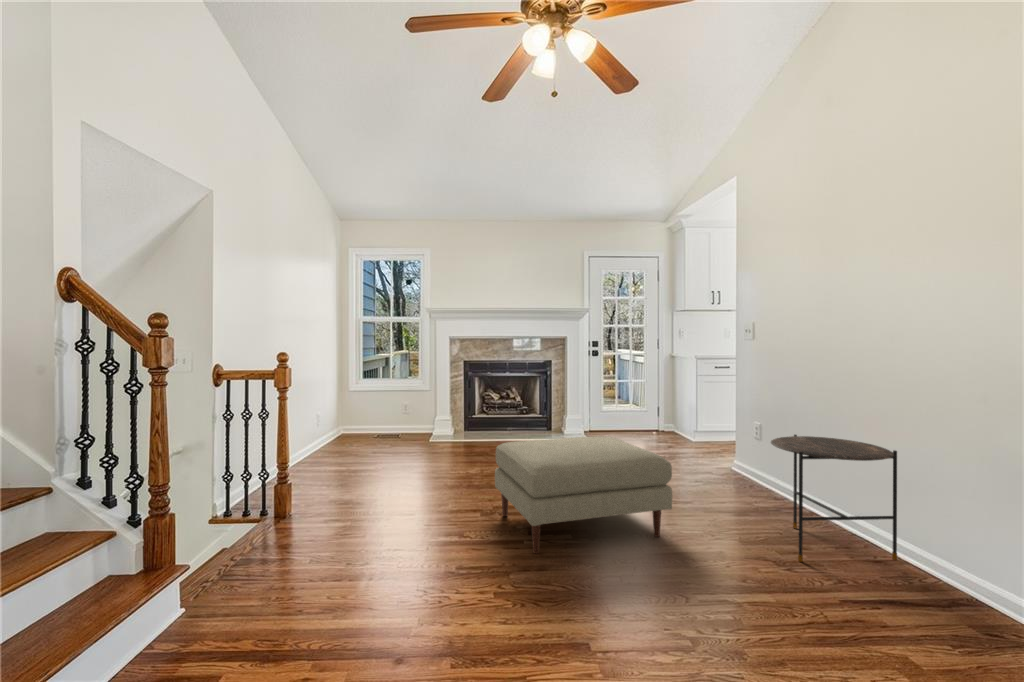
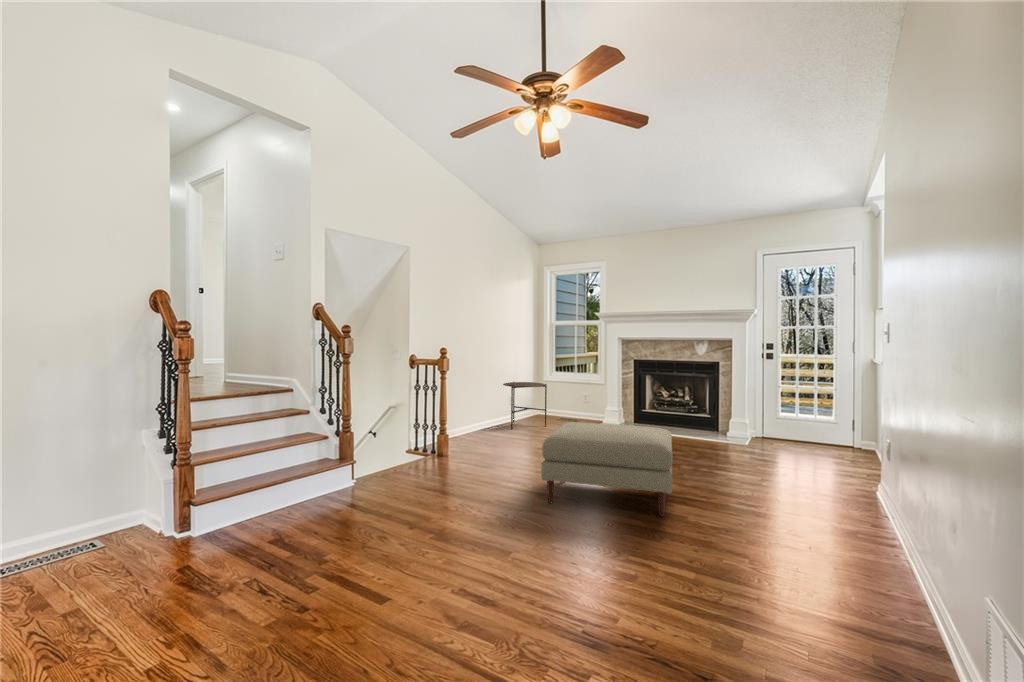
side table: present [771,435,897,562] -> present [503,382,547,429]

